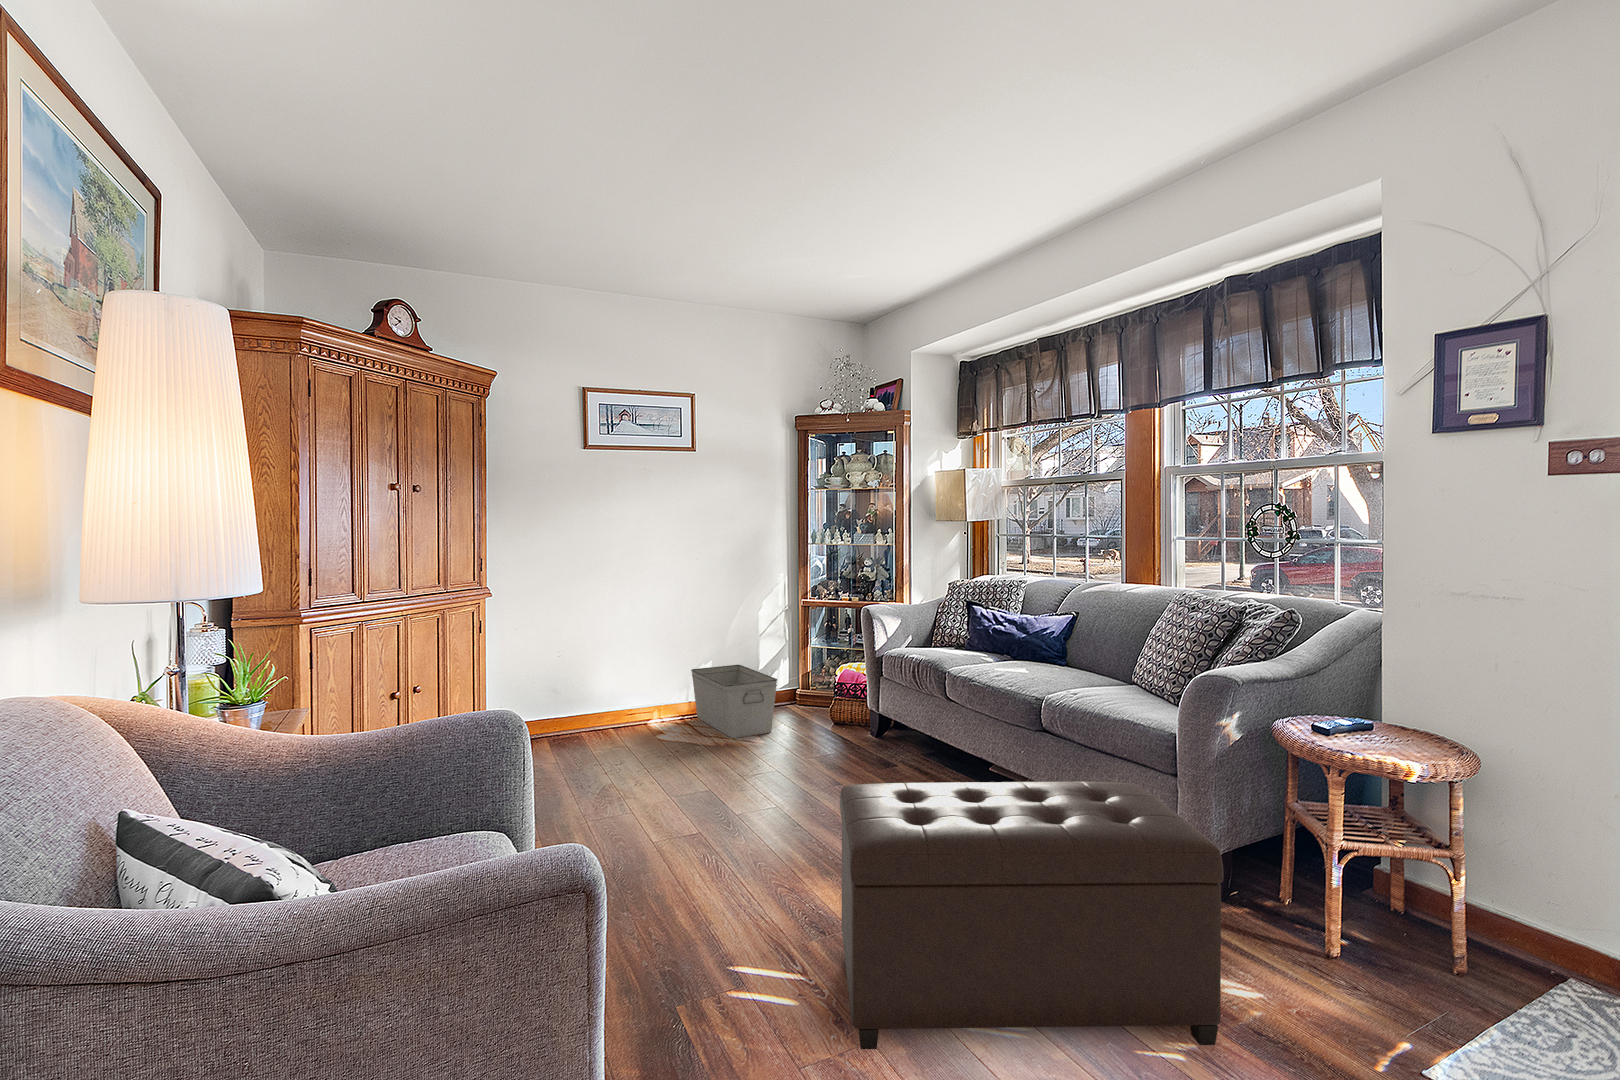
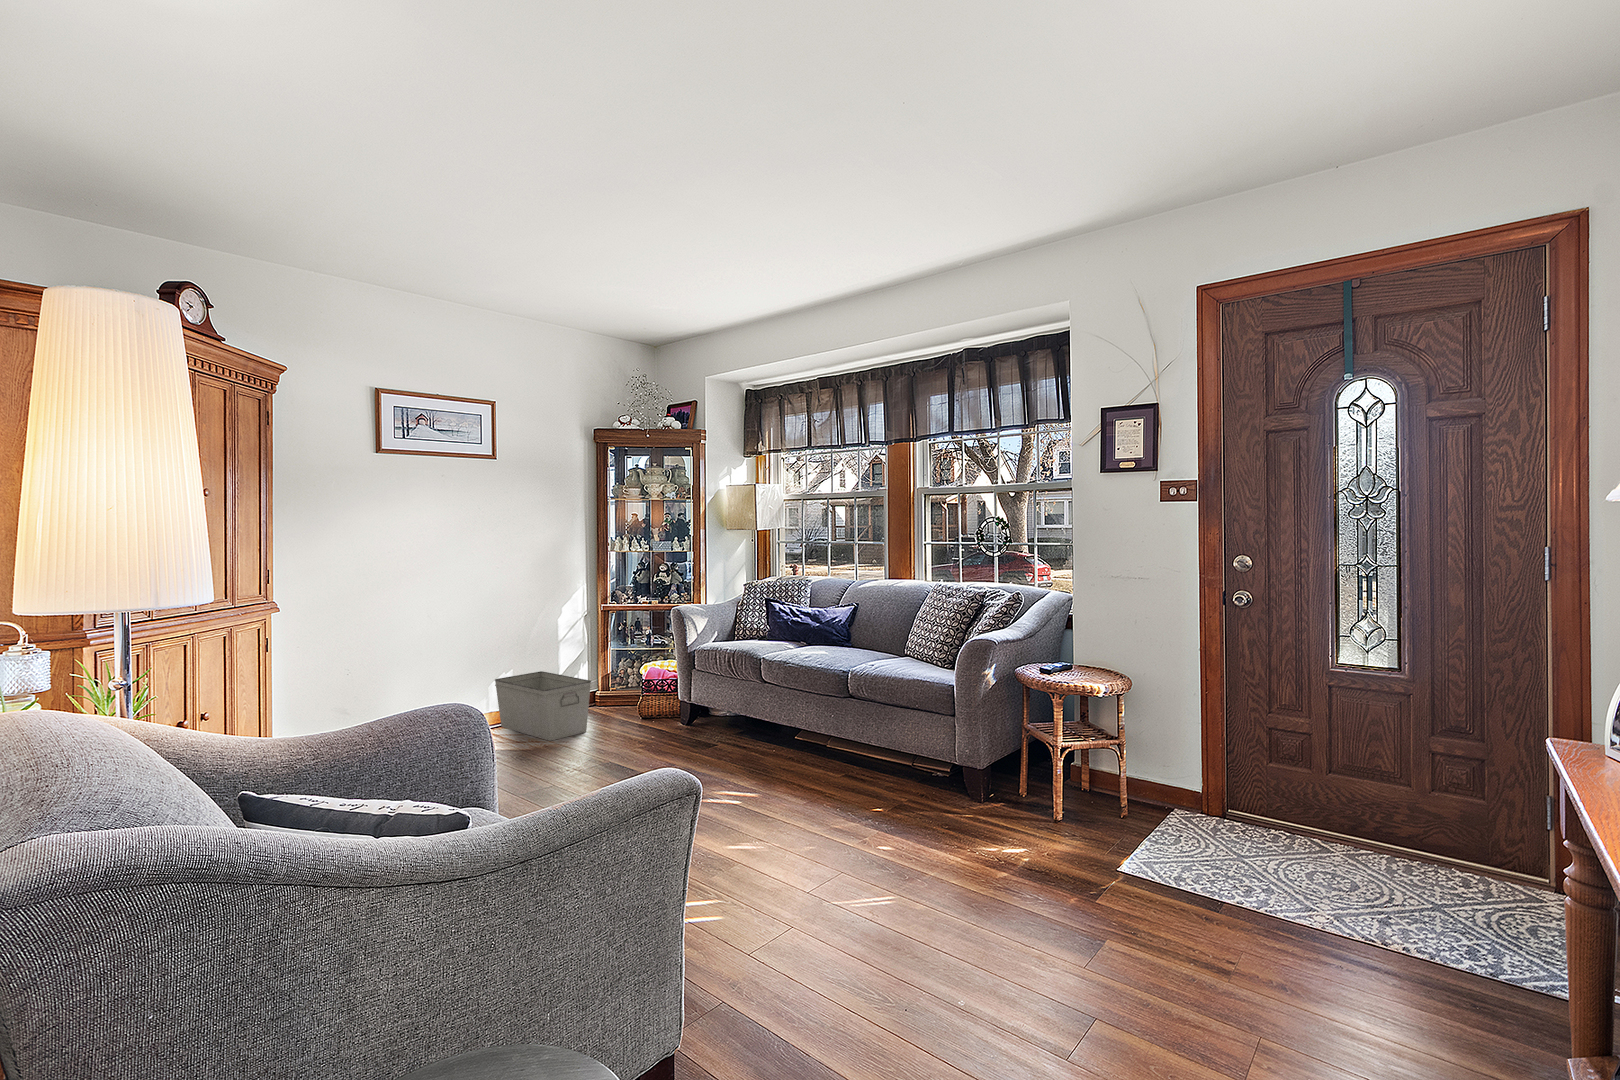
ottoman: present [840,782,1224,1049] -> none [739,720,1010,928]

